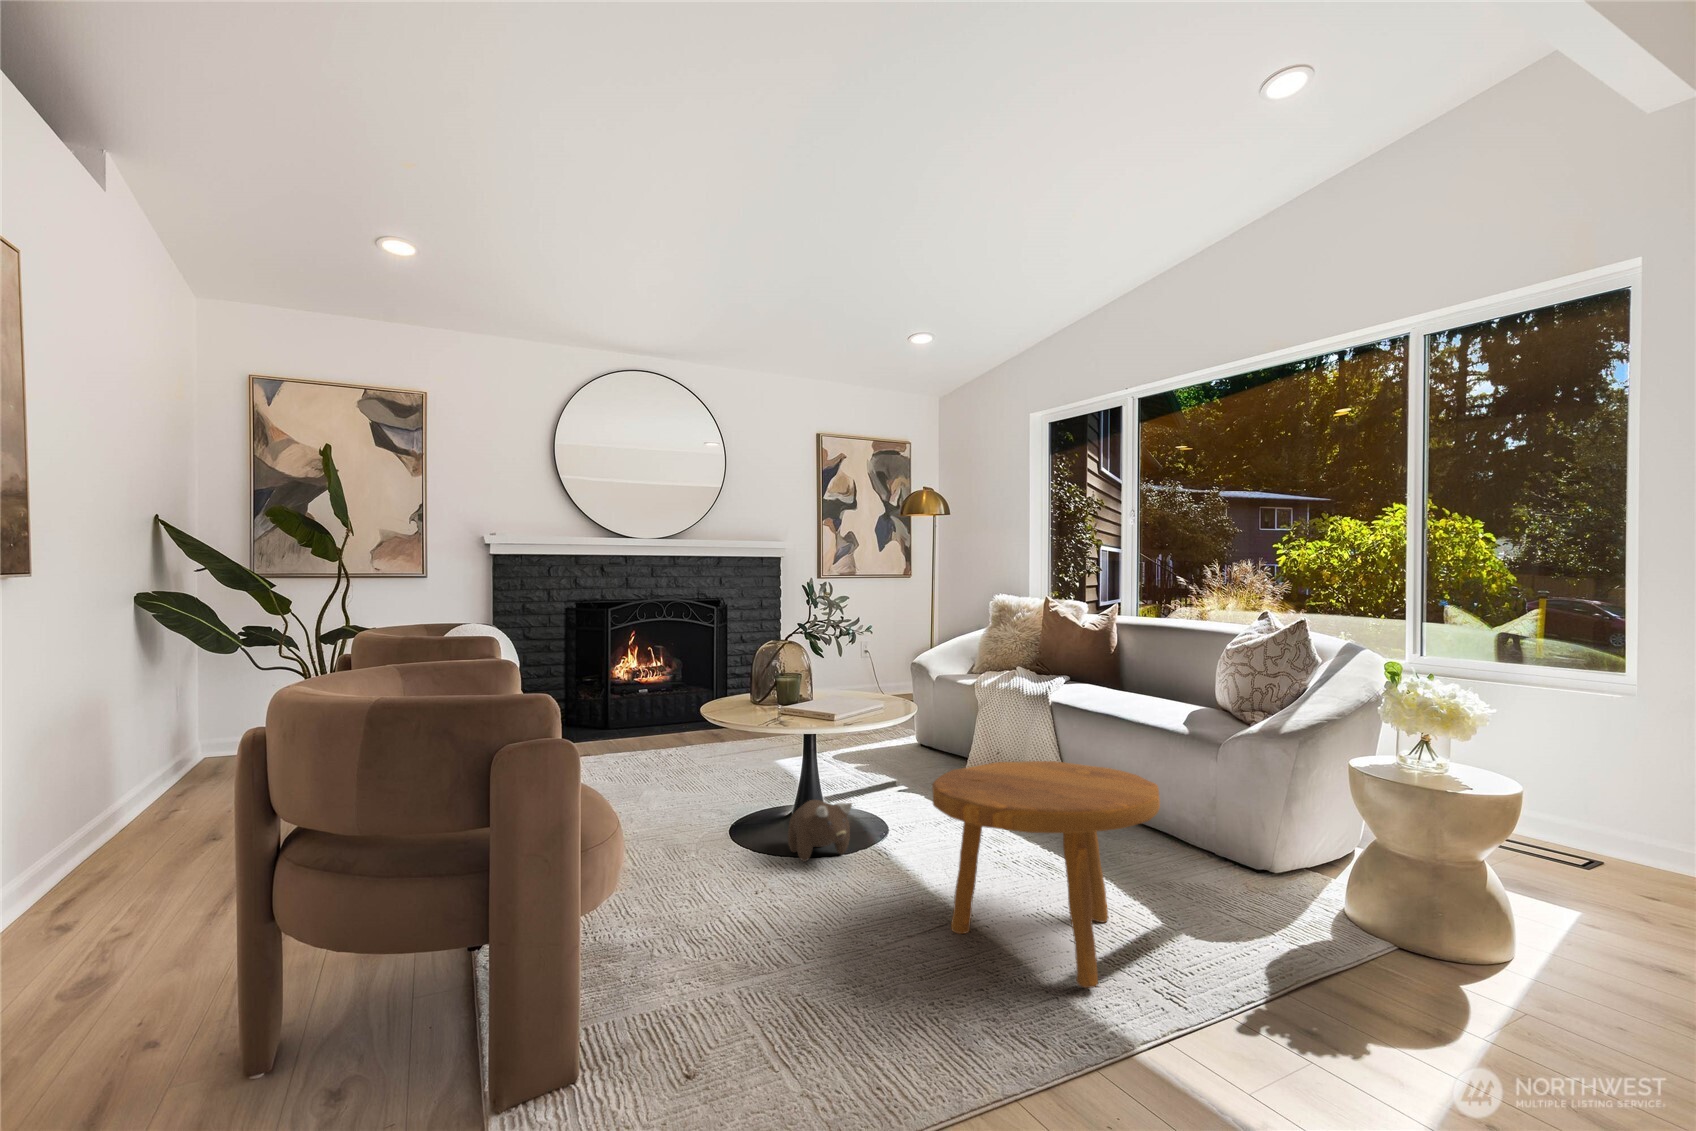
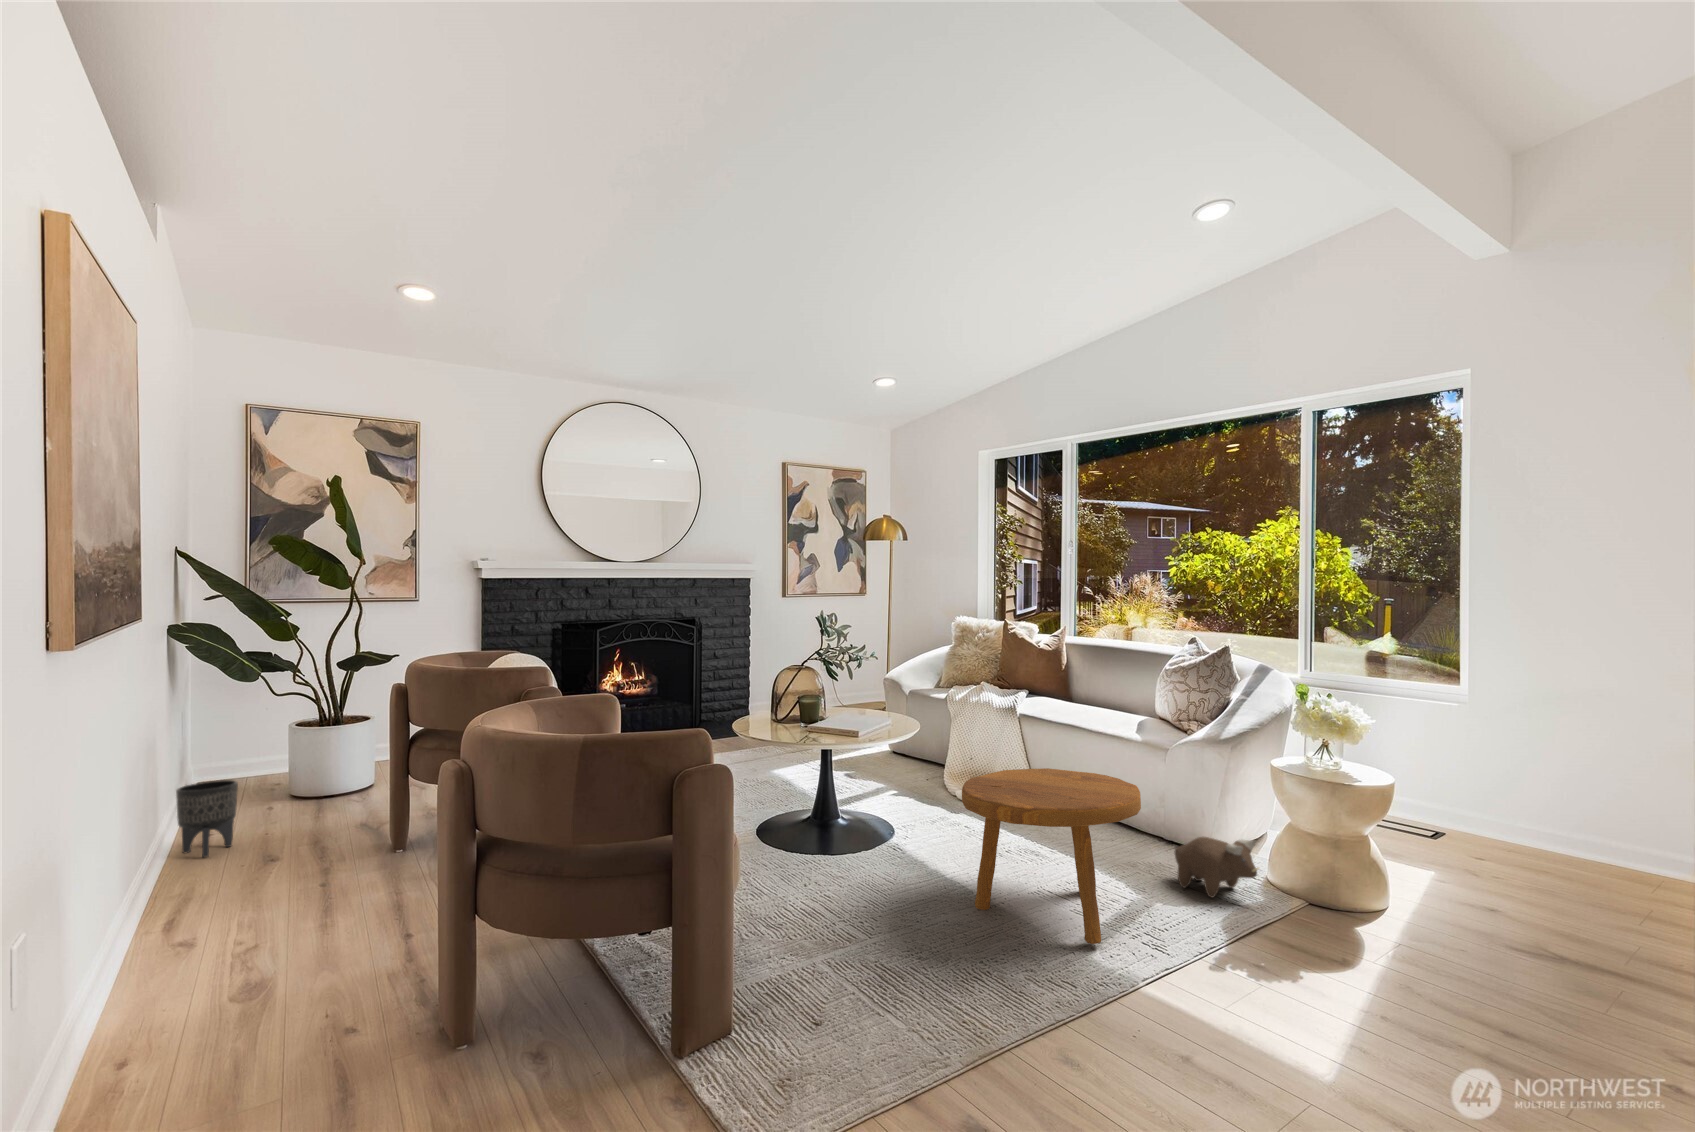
planter: none [119,753,187,834] -> present [176,780,238,857]
plush toy: present [788,800,852,862] -> present [1174,837,1259,897]

